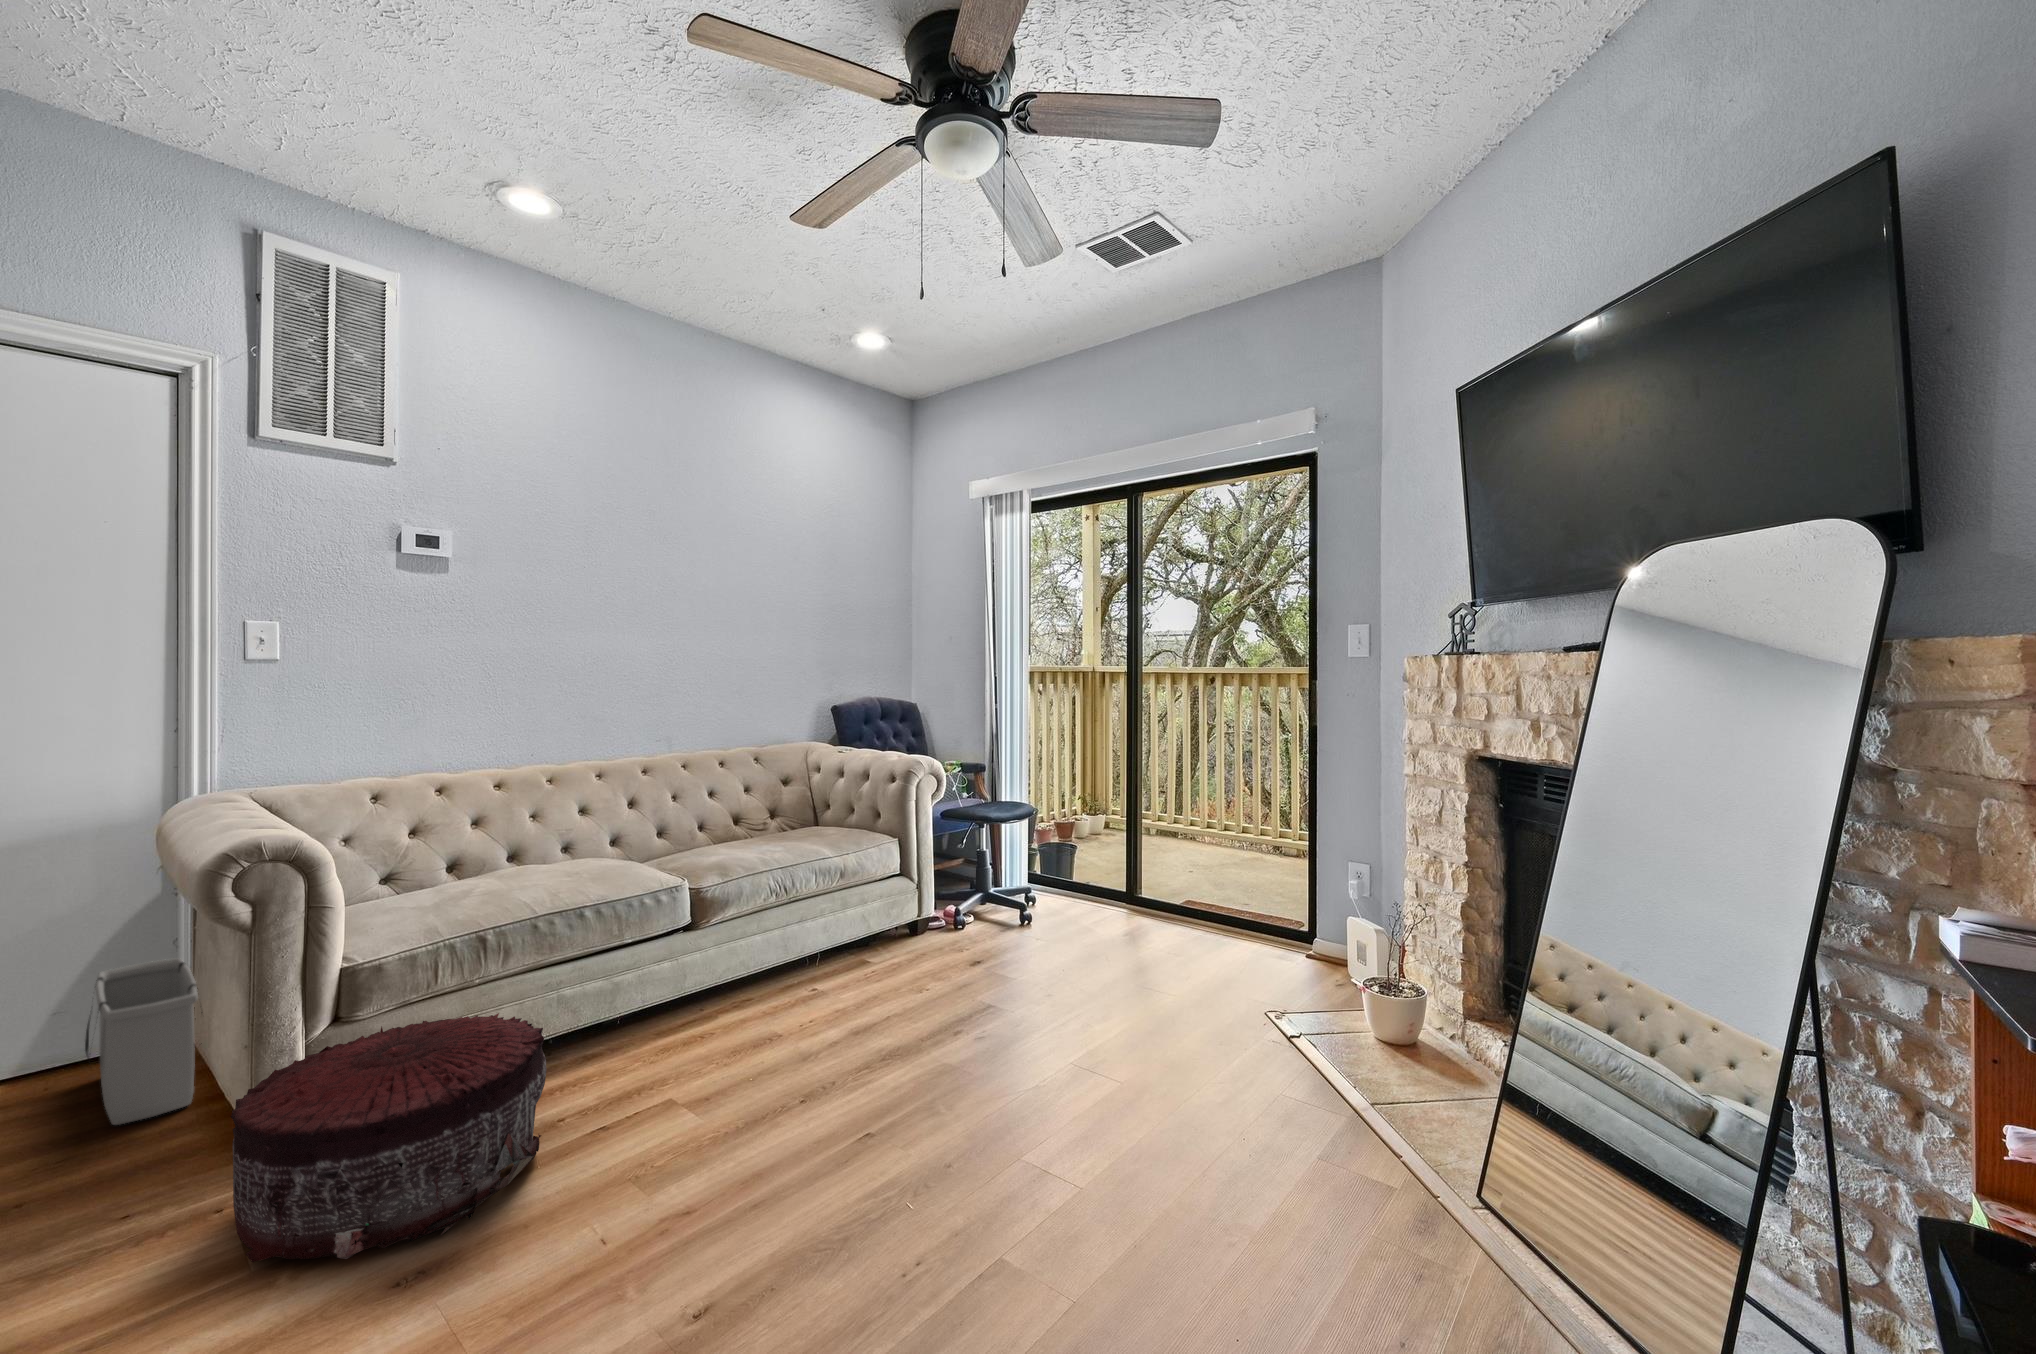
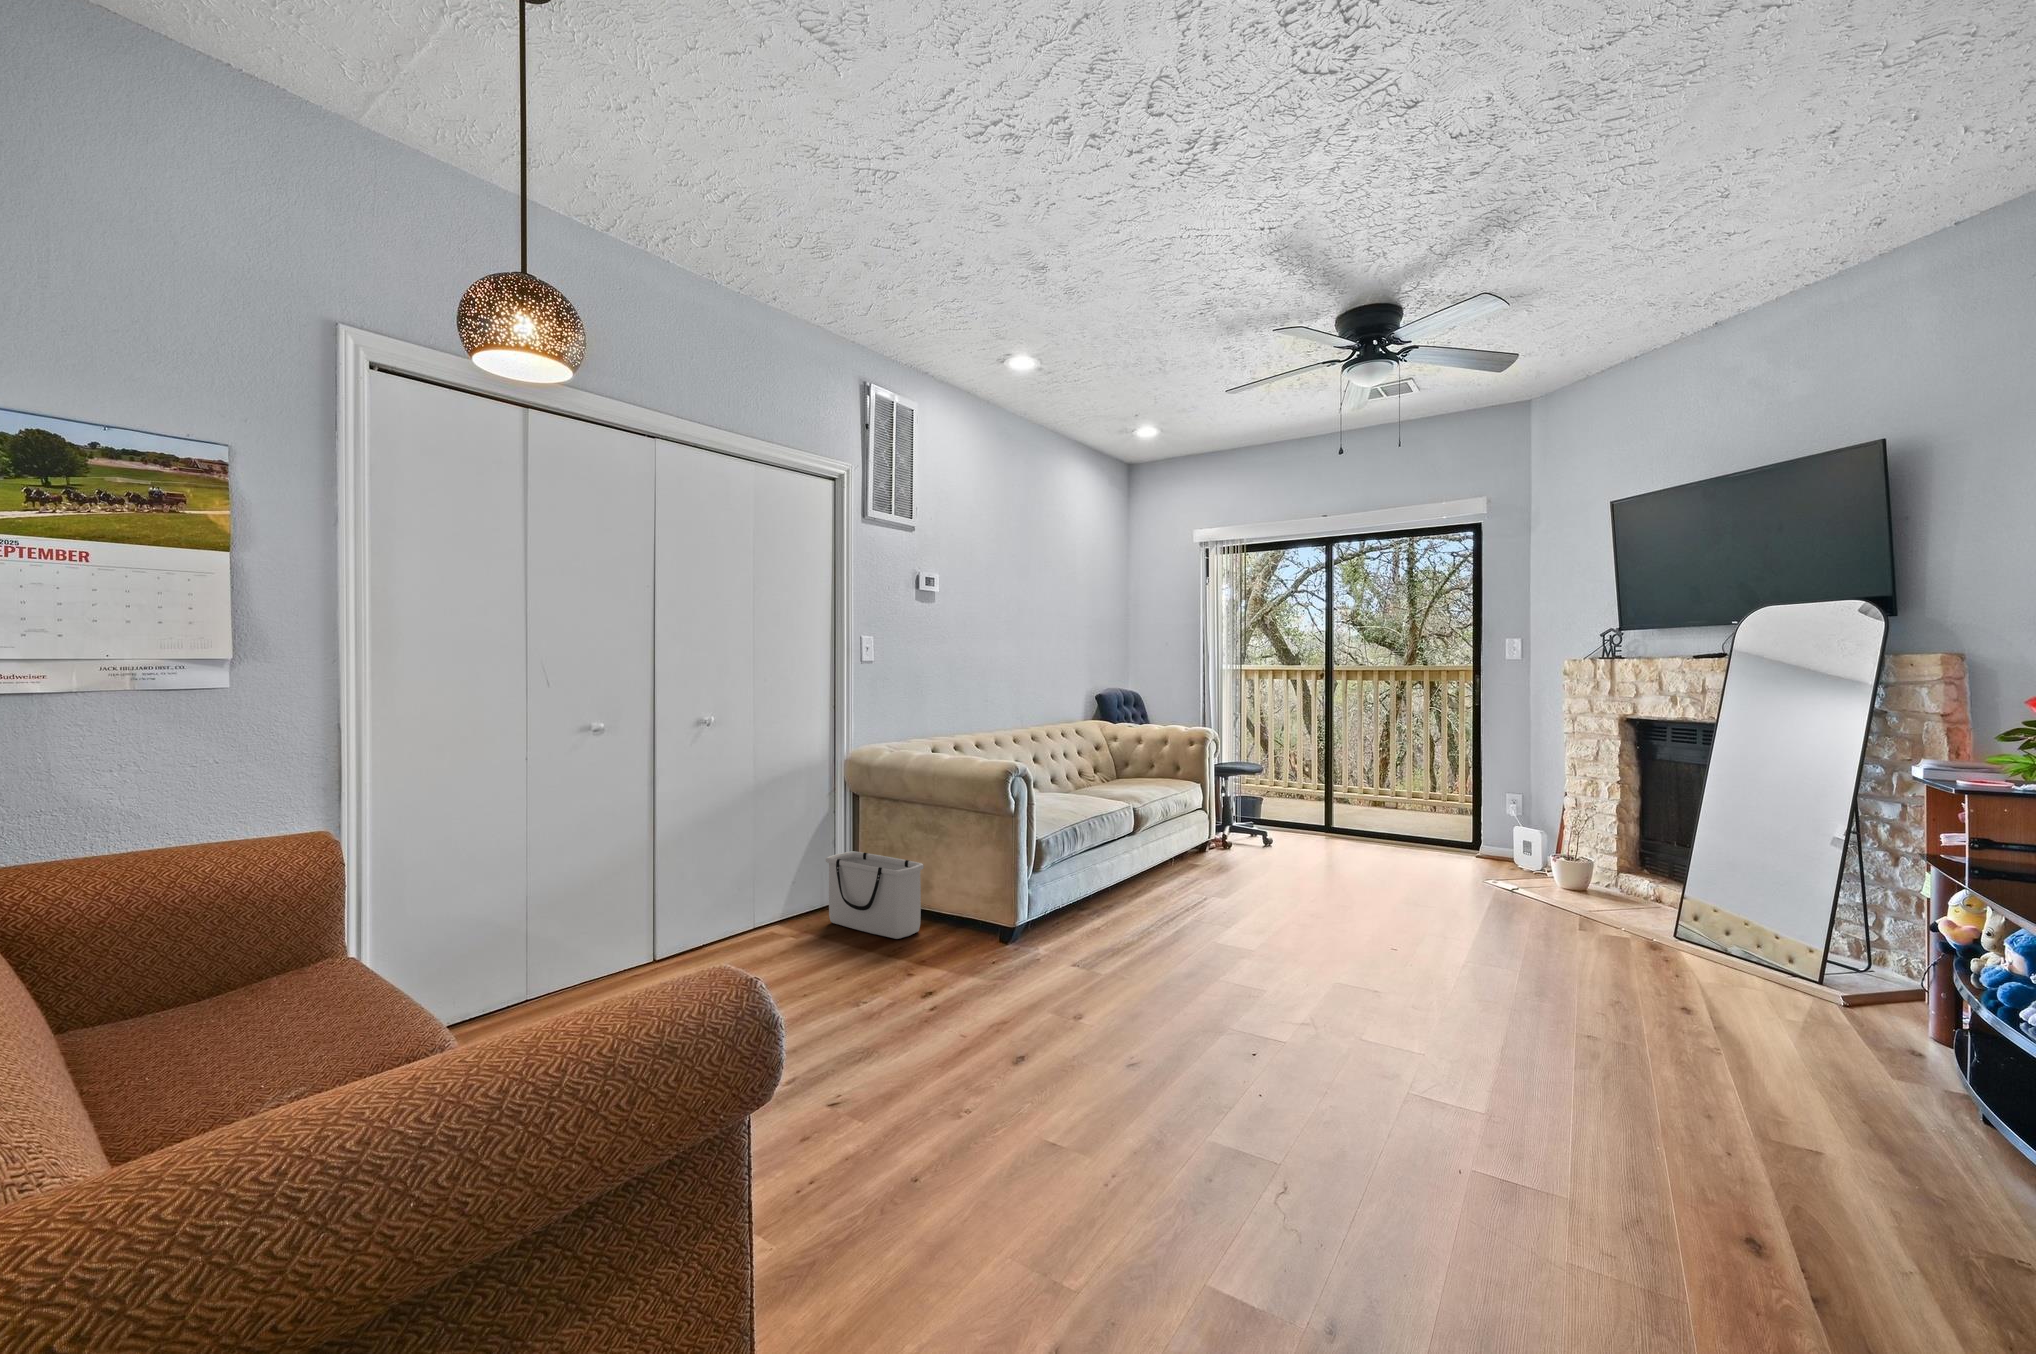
pouf: present [231,1013,547,1262] -> none [1047,867,1192,973]

